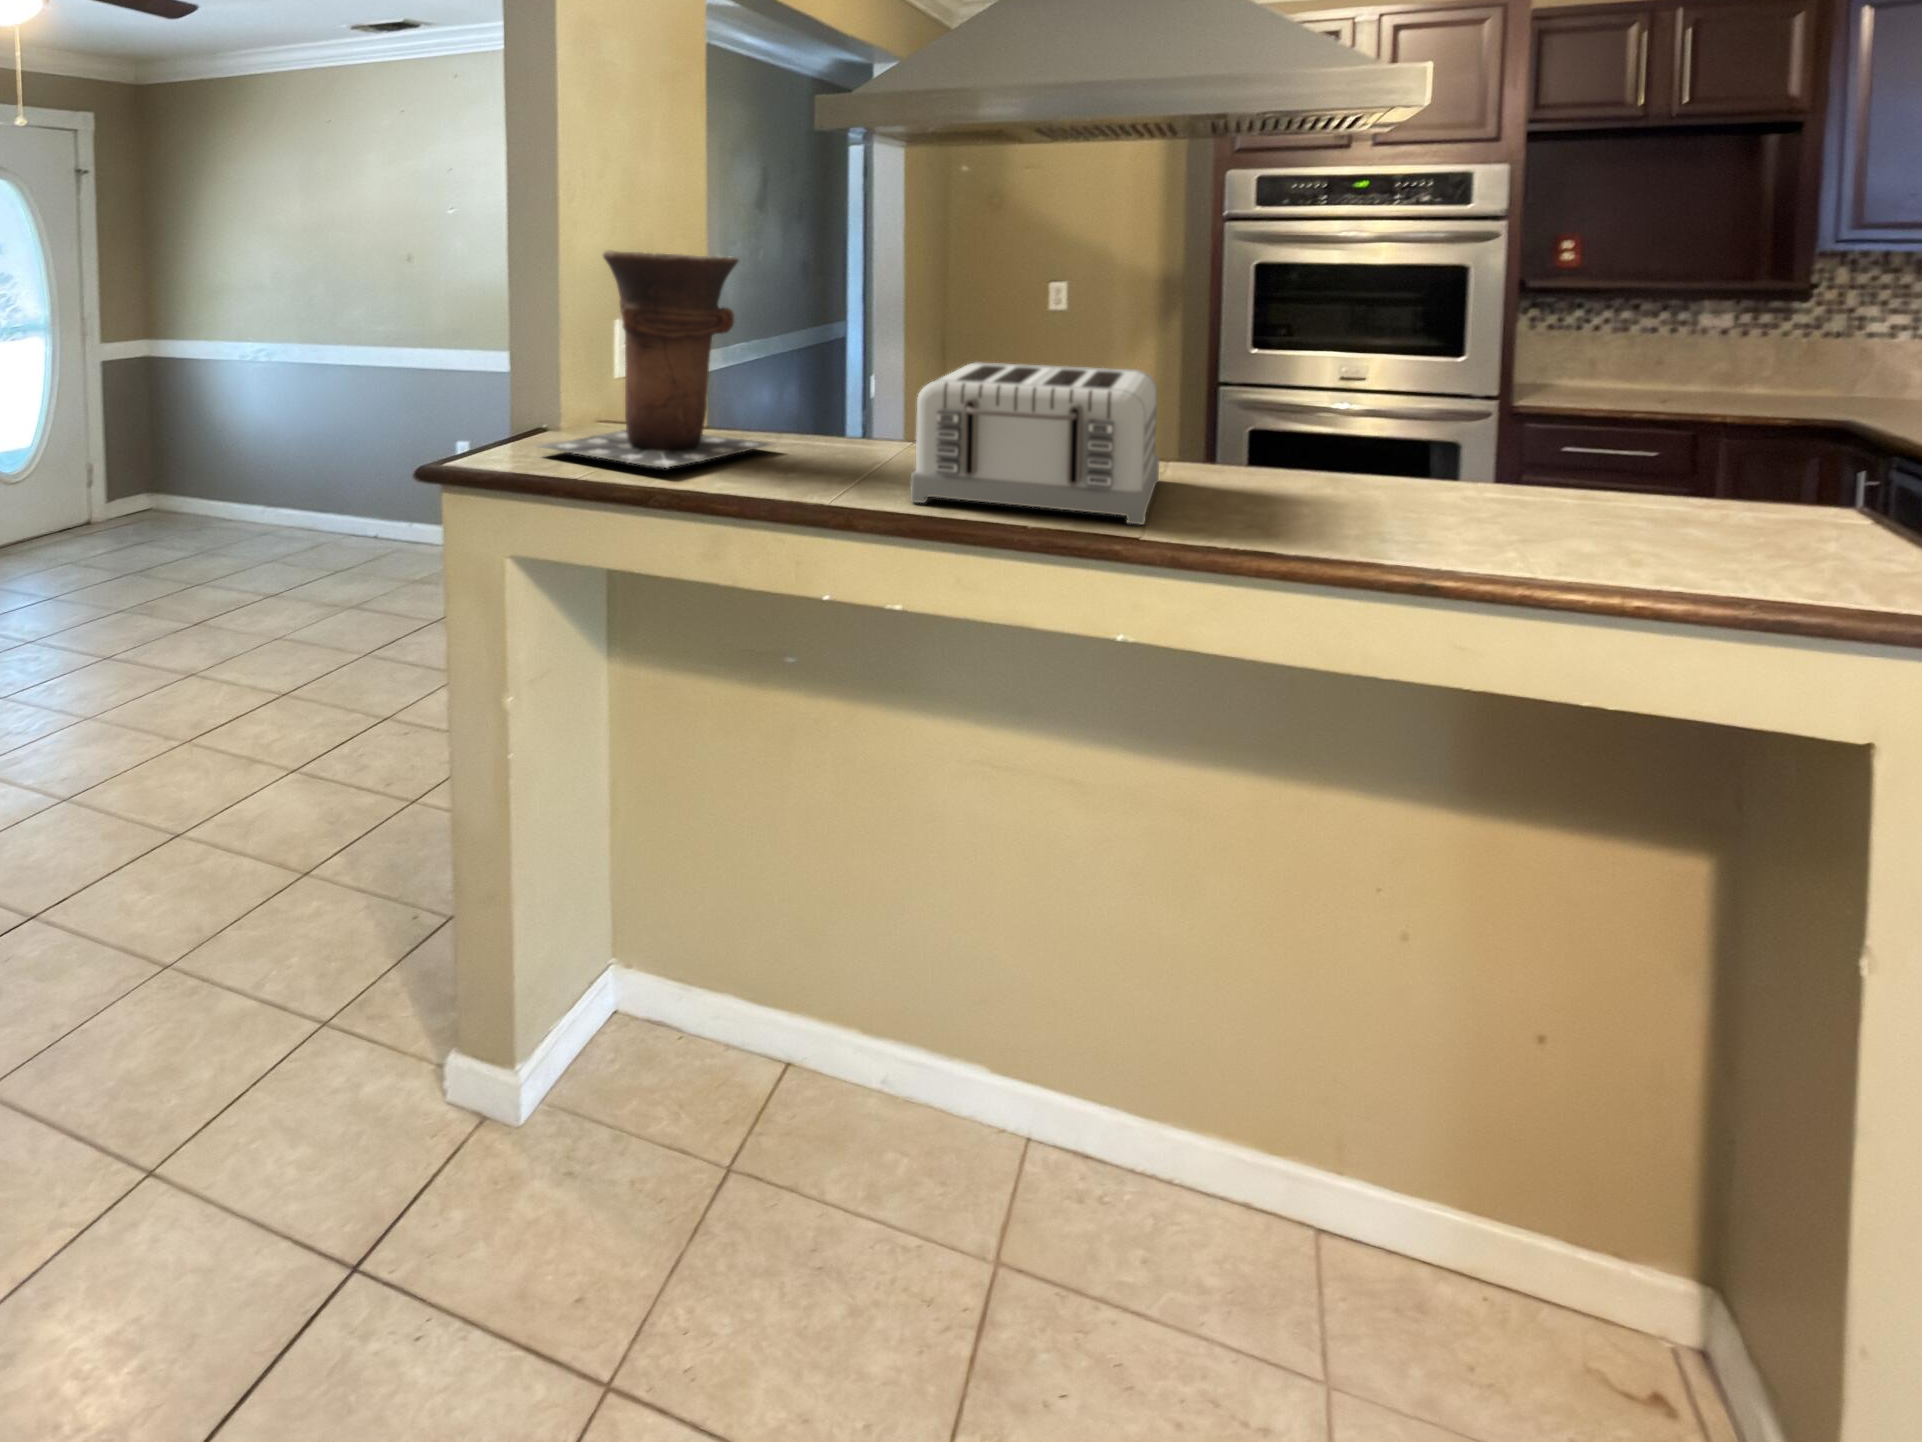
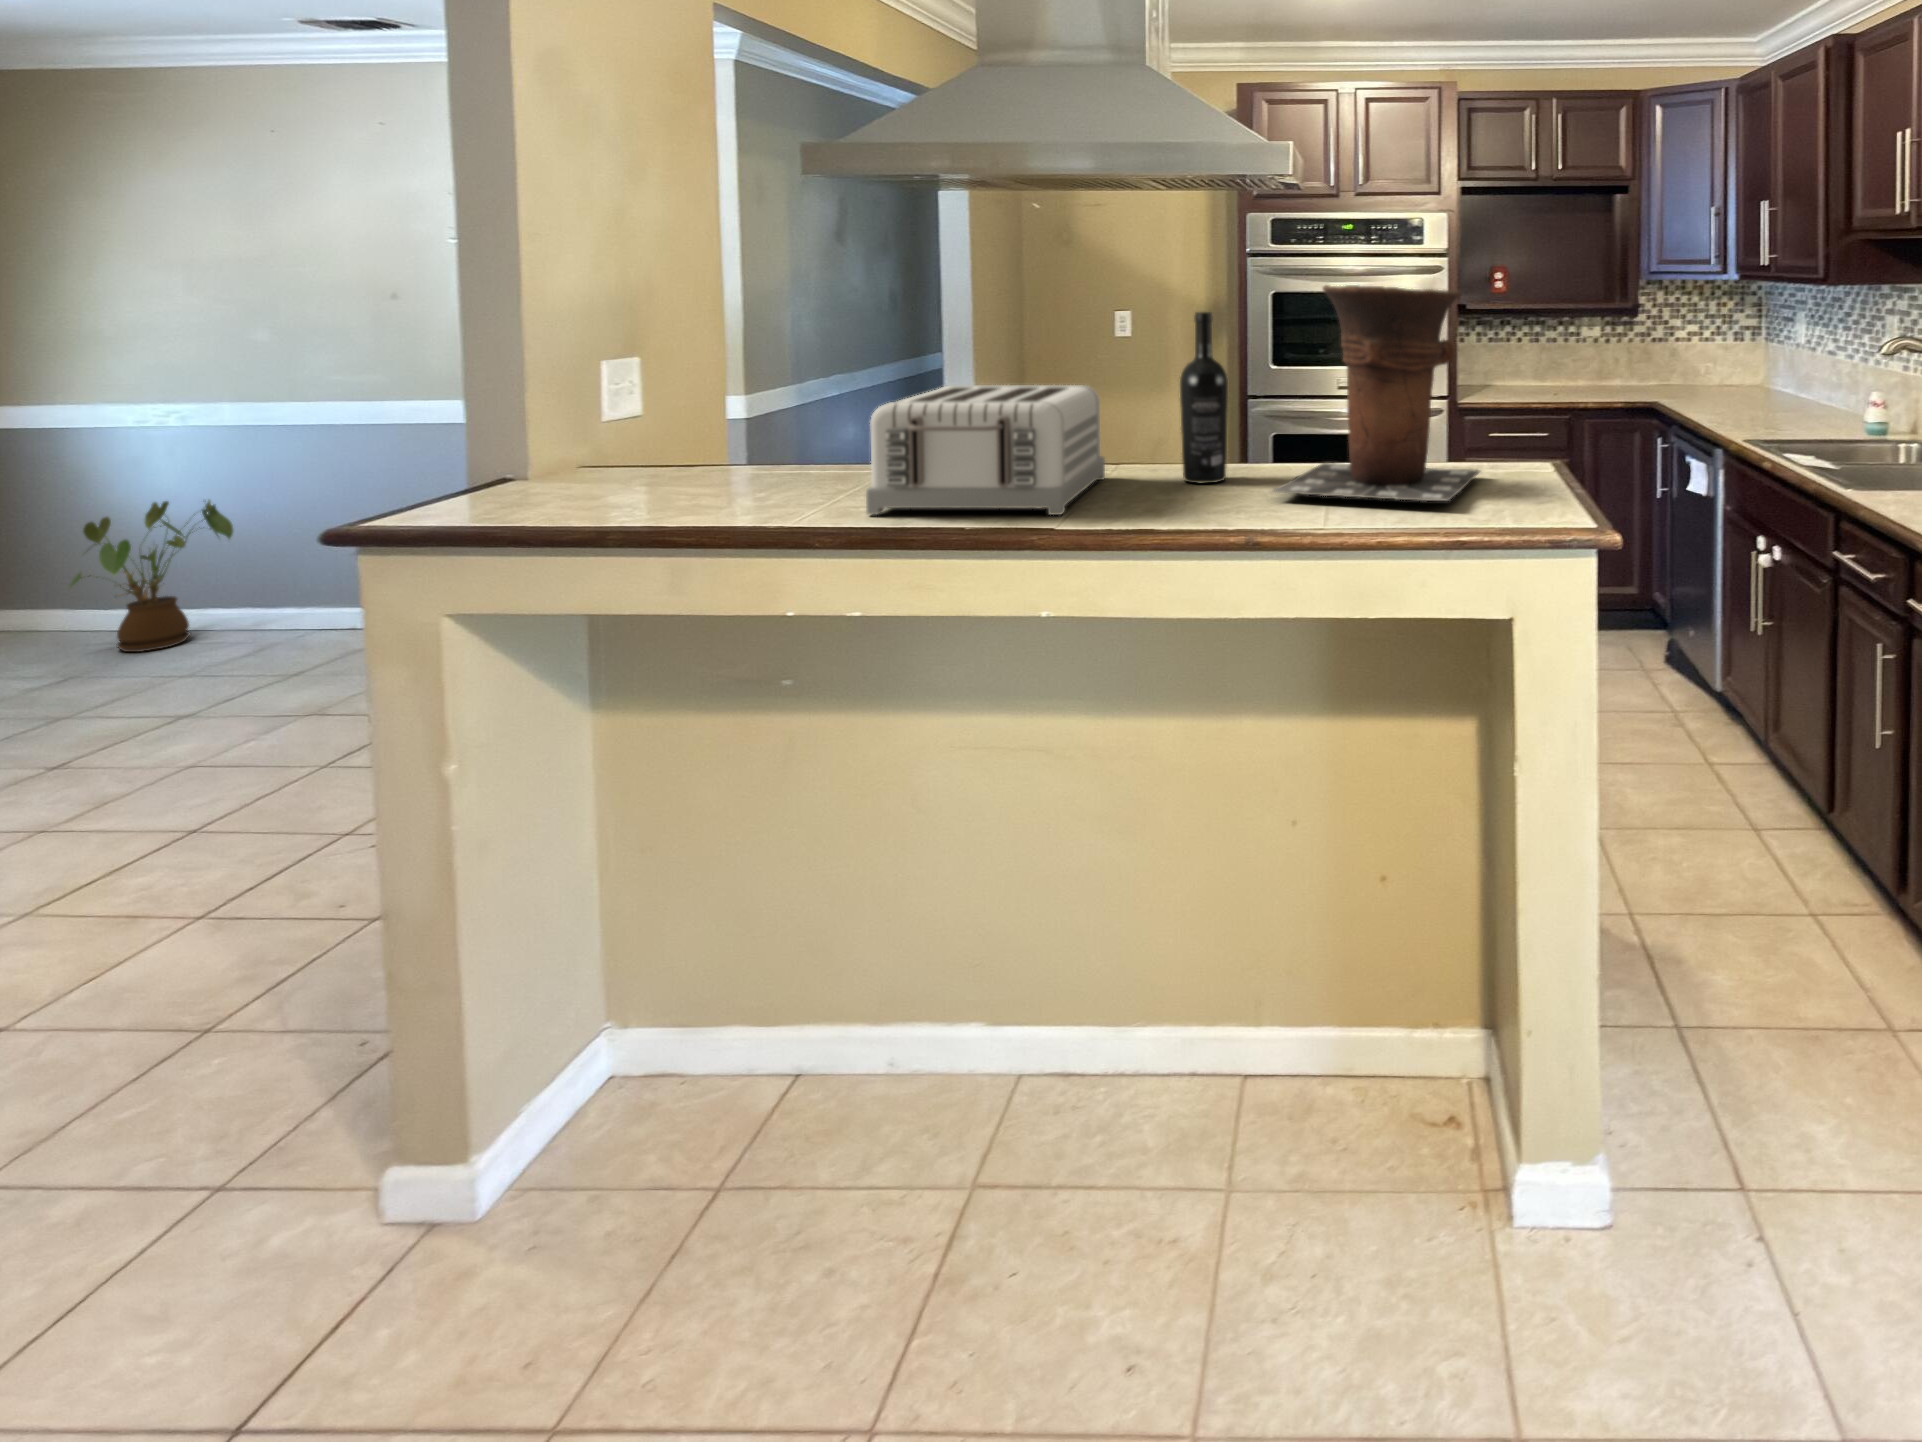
vase: present [539,250,772,468] -> present [1270,285,1480,501]
wine bottle: none [1267,287,1336,500] -> present [1180,312,1228,483]
house plant: none [182,418,282,537] -> present [70,501,233,652]

